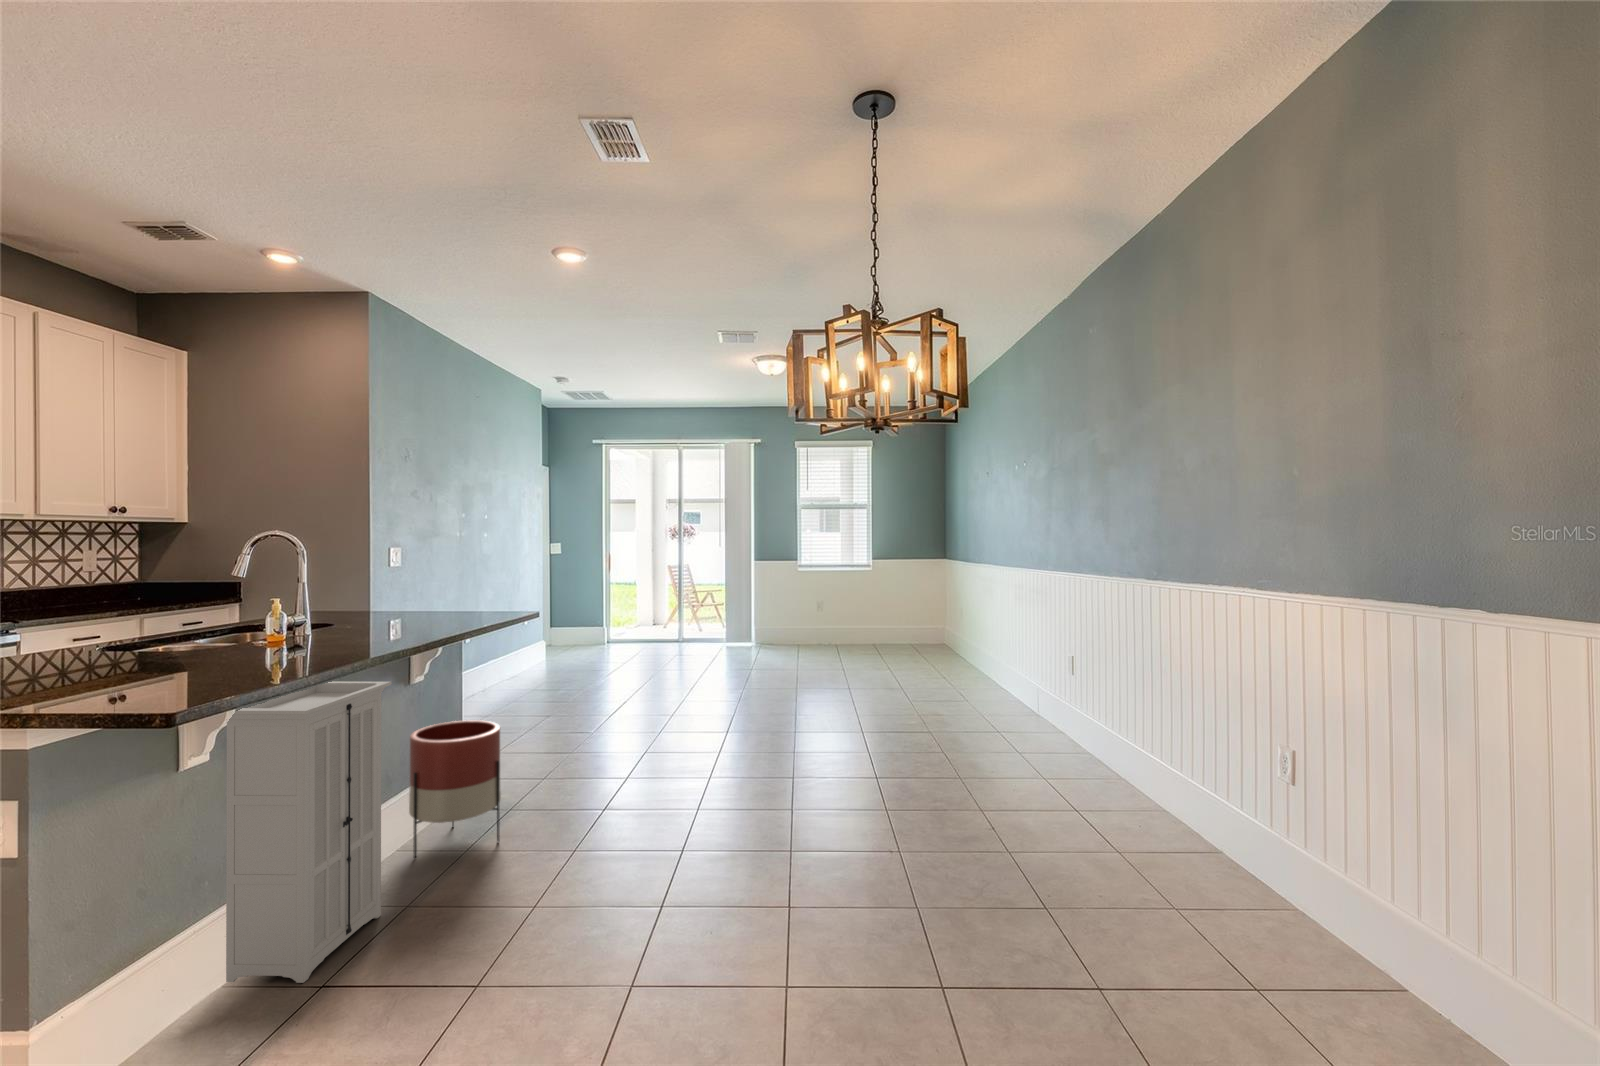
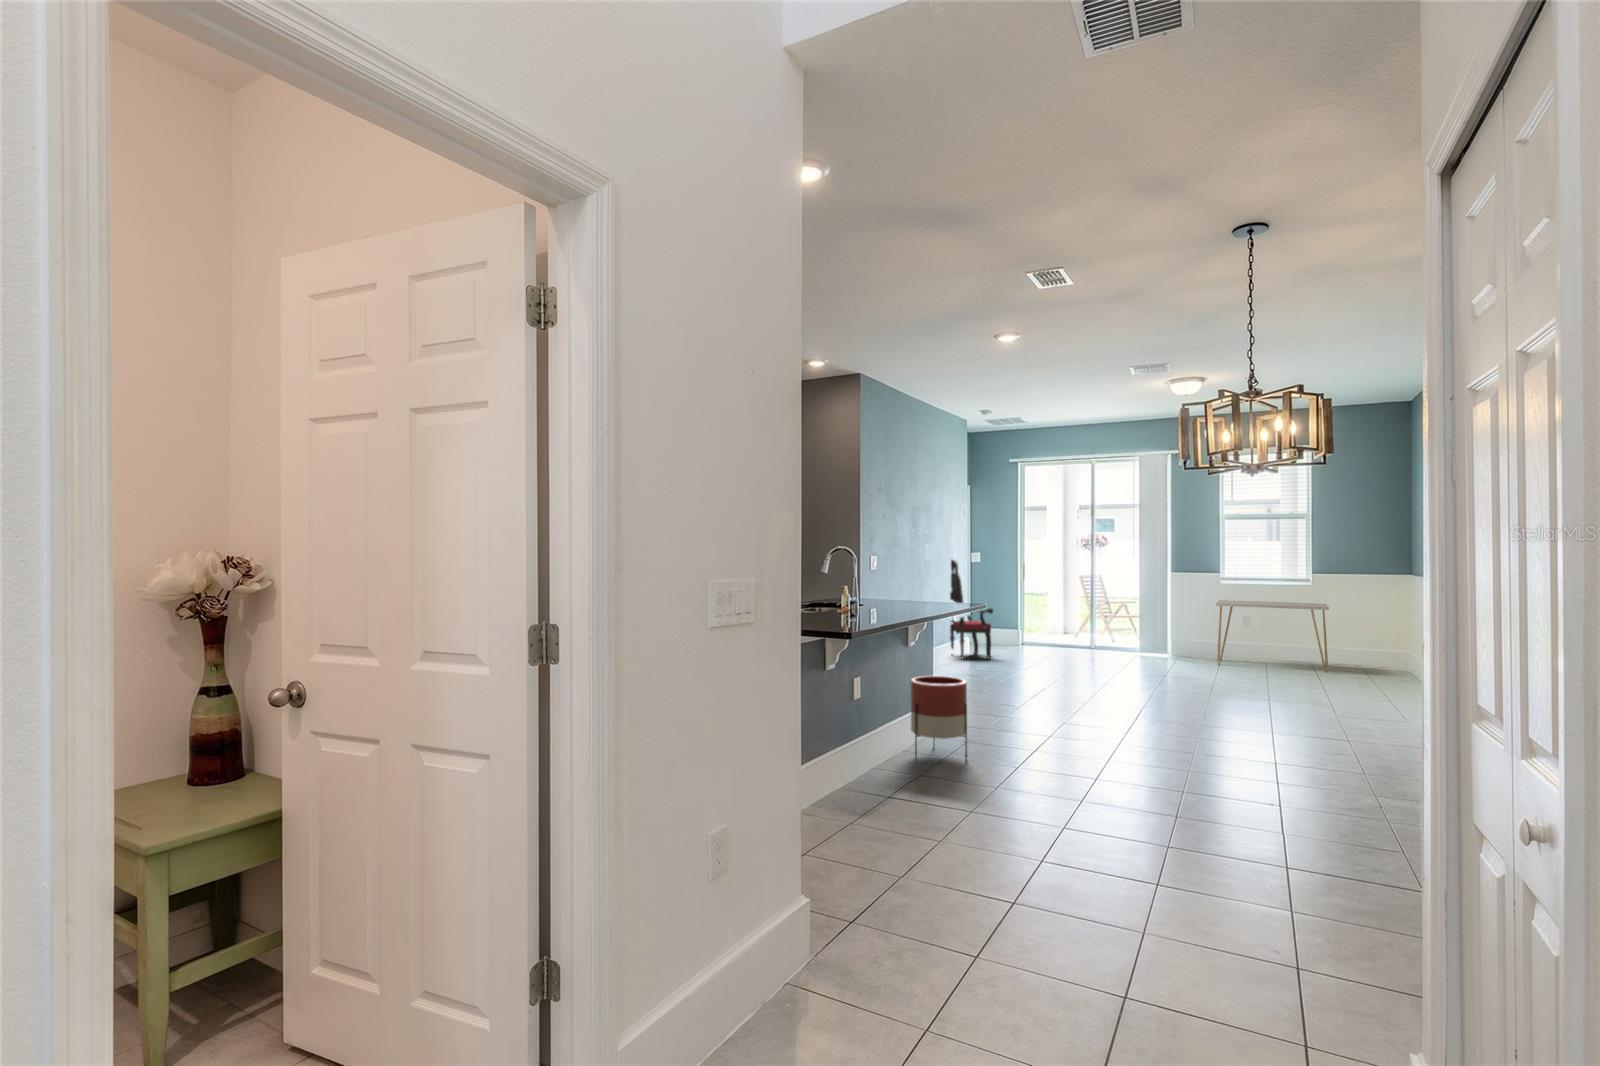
armchair: none [517,551,572,668] -> present [950,560,993,659]
console table: none [795,587,887,651] -> present [1216,600,1329,672]
storage cabinet: present [226,681,392,983] -> none [838,634,912,799]

